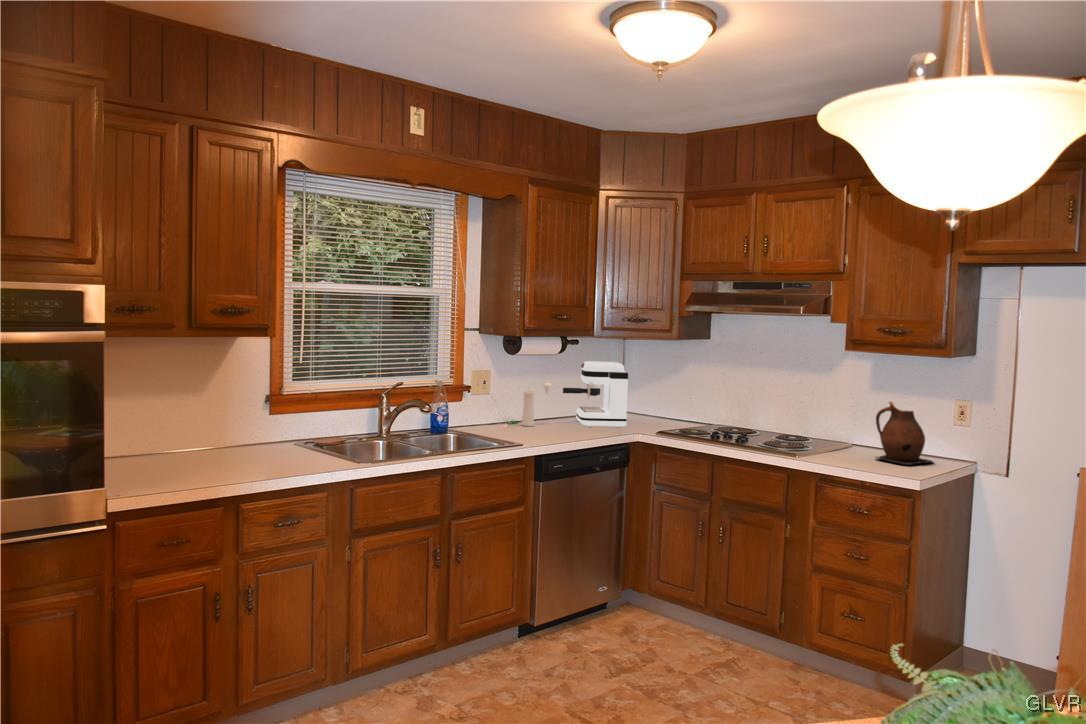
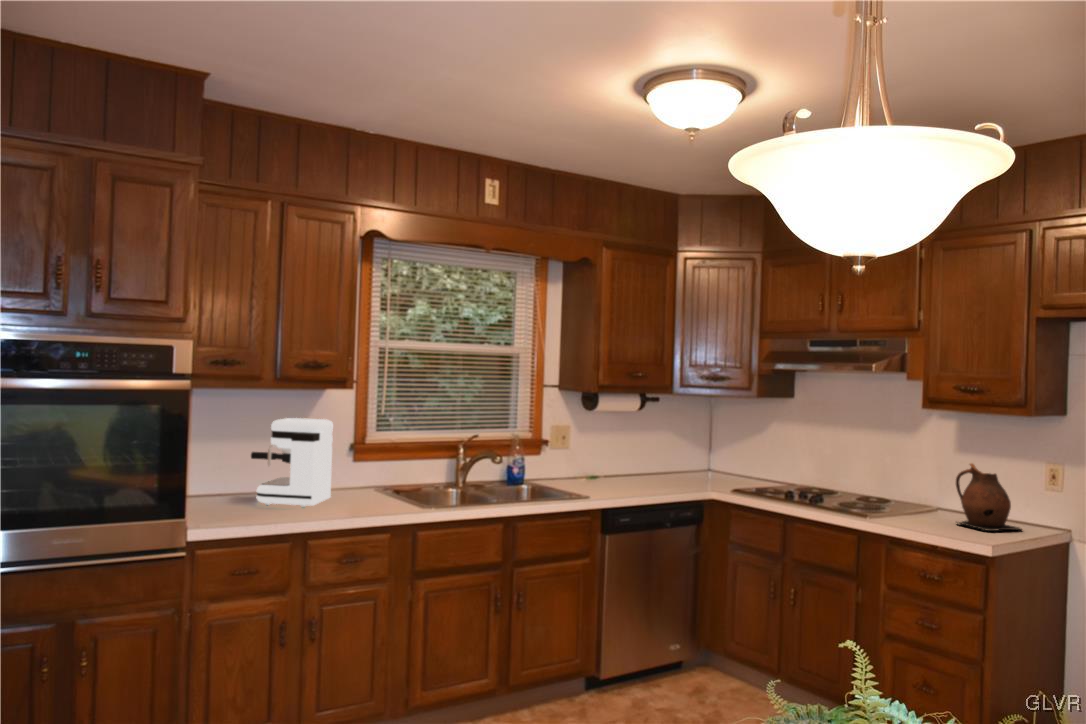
coffee maker: present [563,361,628,428] -> present [251,418,333,507]
pepper mill: present [522,383,551,426] -> none [599,438,629,481]

